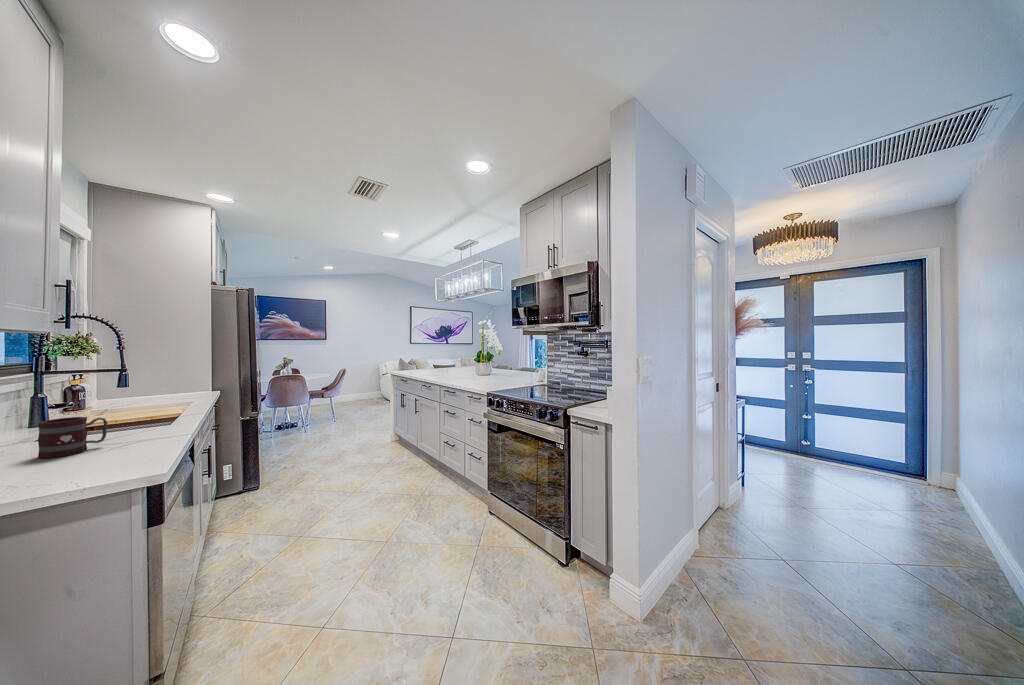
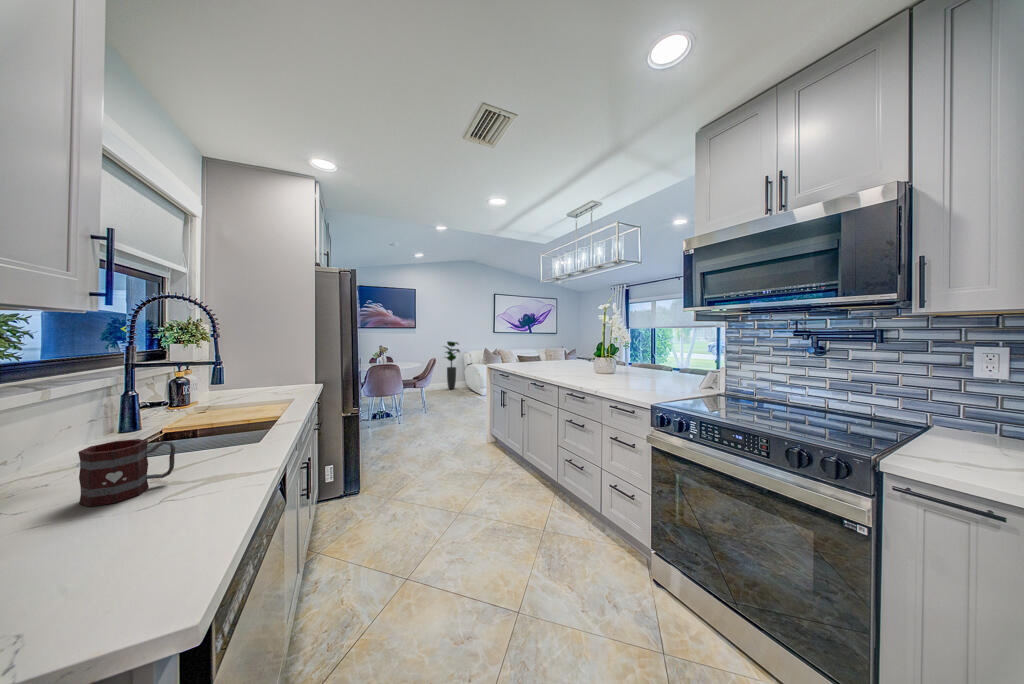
potted plant: none [352,352,374,400] -> present [445,341,460,389]

